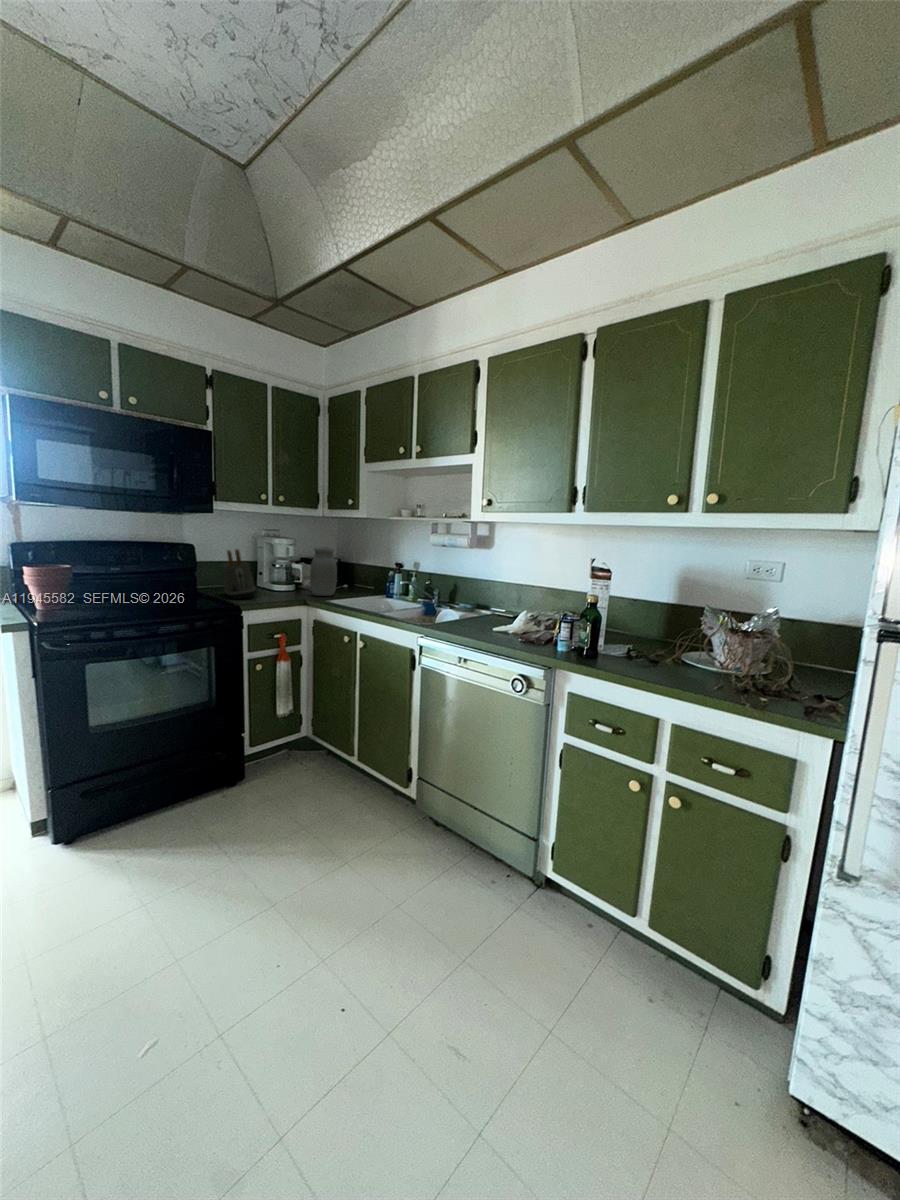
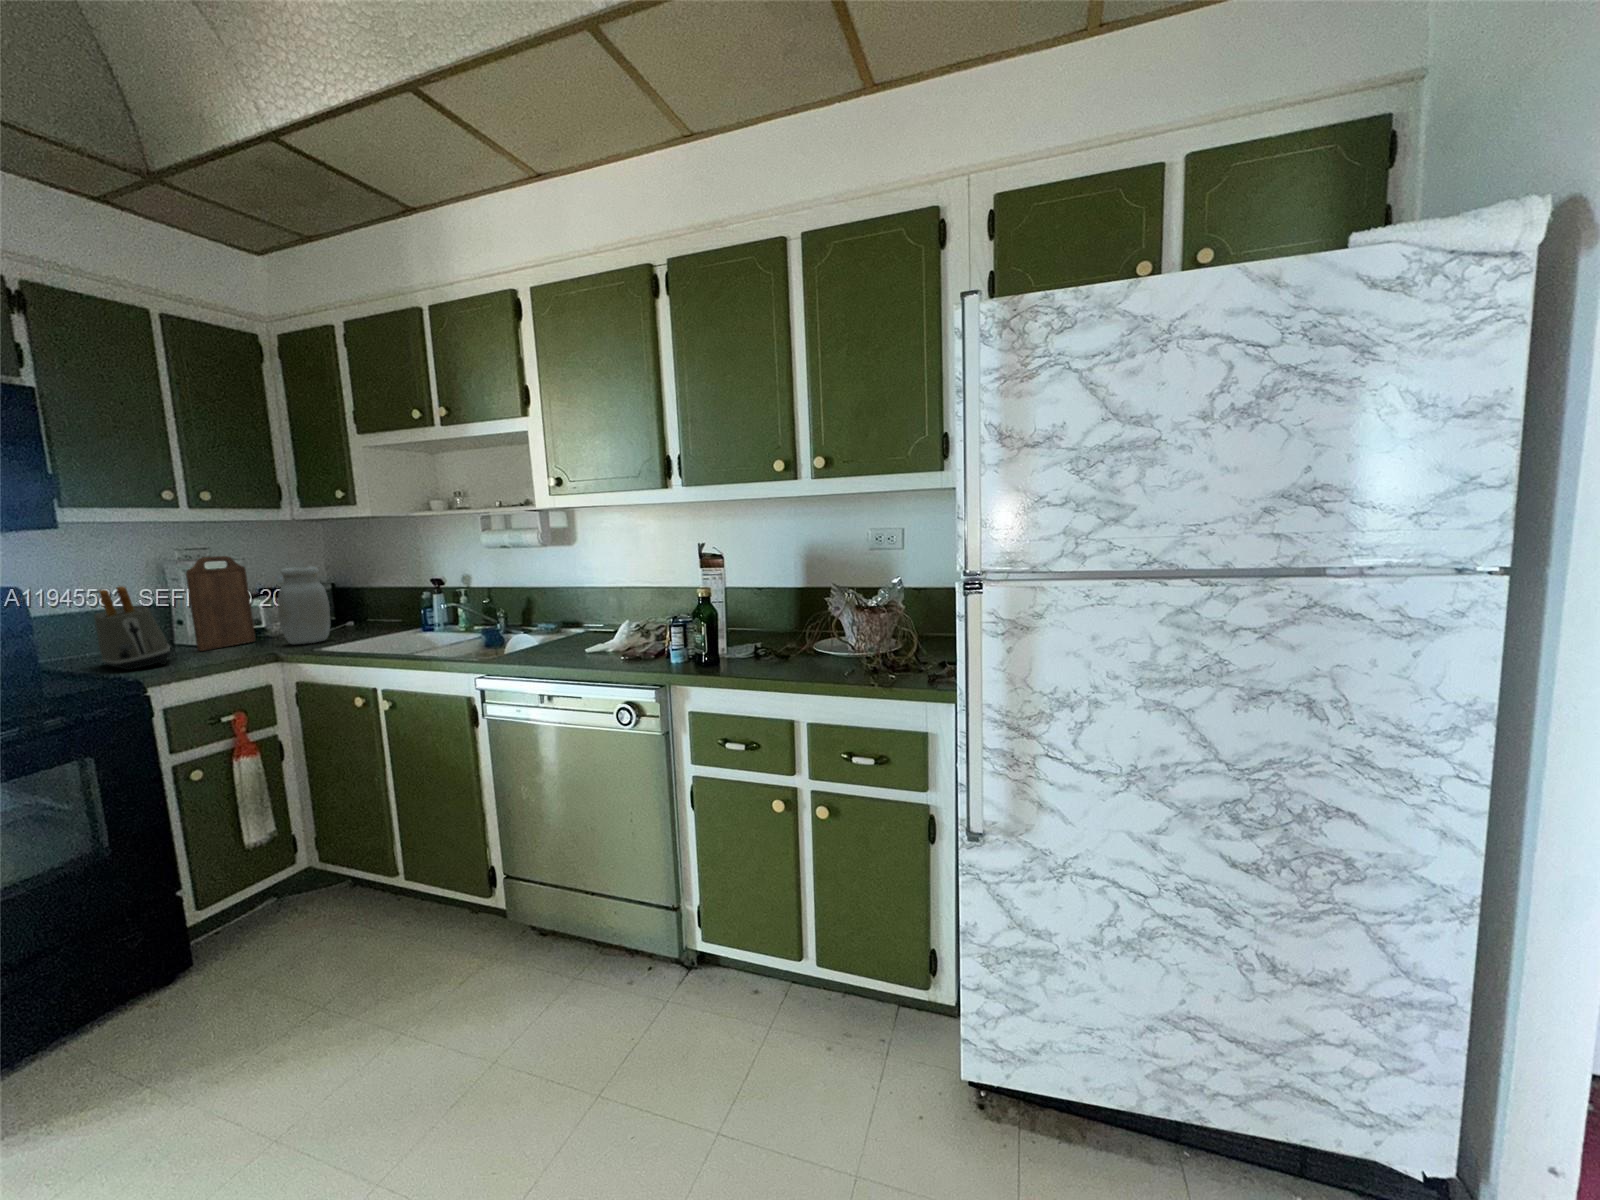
cutting board: none [267,536,297,592] -> present [186,556,255,651]

